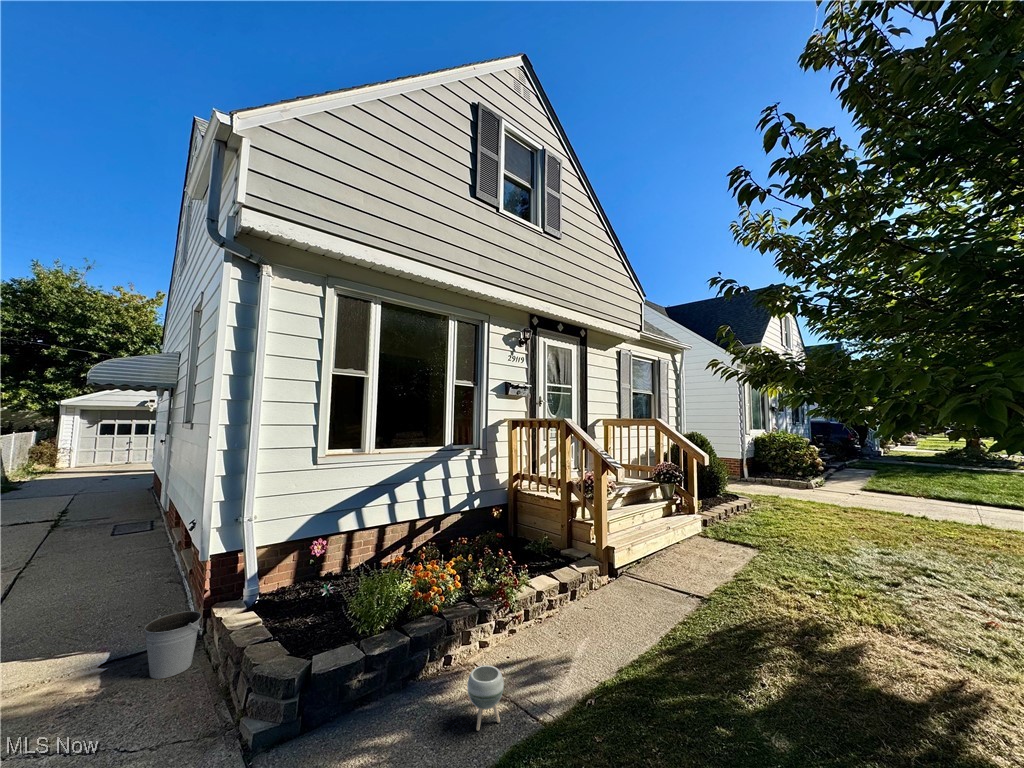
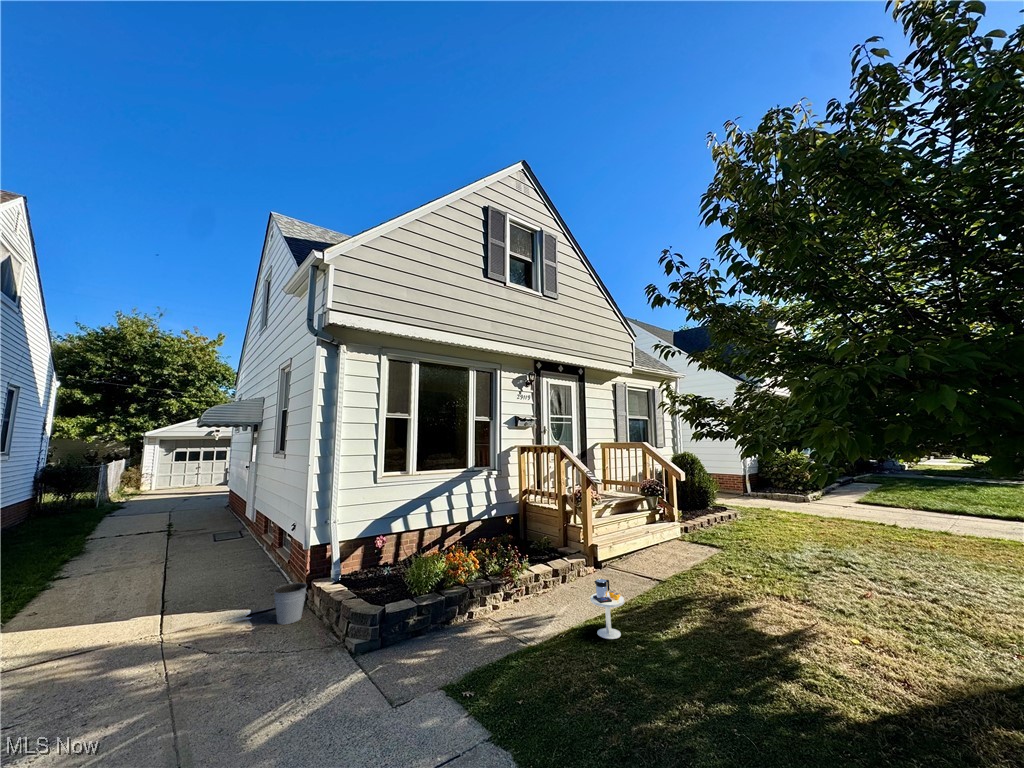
side table: none [629,611,681,704] -> present [591,579,624,639]
planter: present [467,665,504,731] -> none [482,612,505,651]

